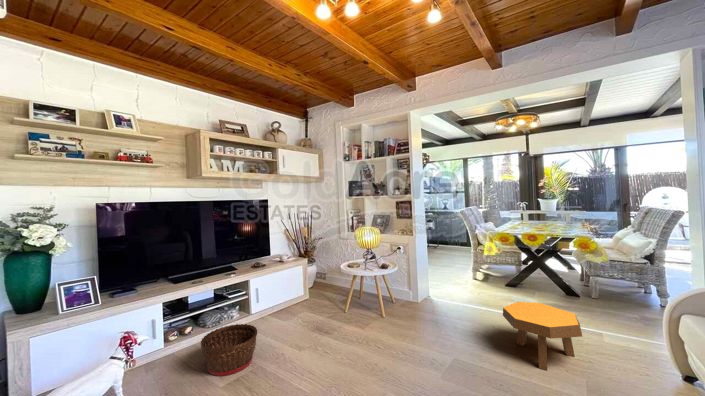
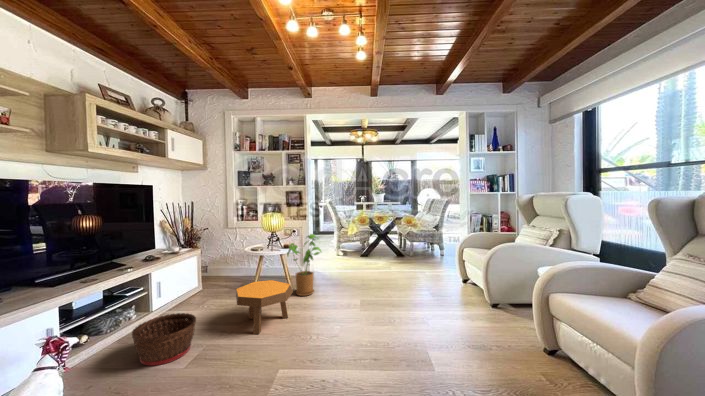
house plant: none [376,254,415,330] -> present [287,234,321,296]
footstool: present [503,302,582,370] -> present [236,280,293,334]

